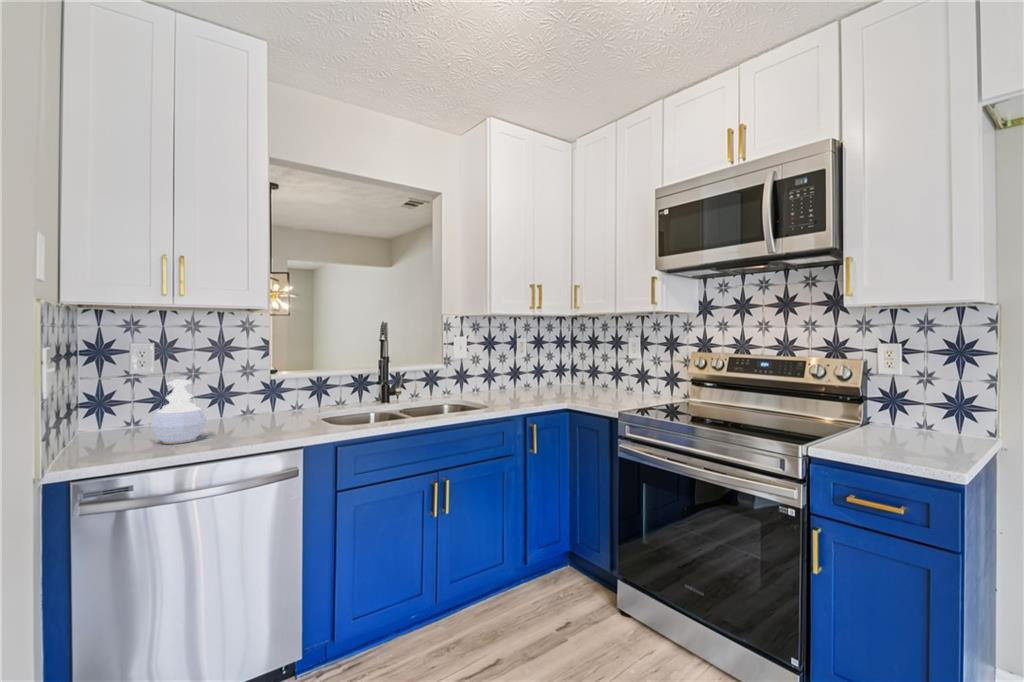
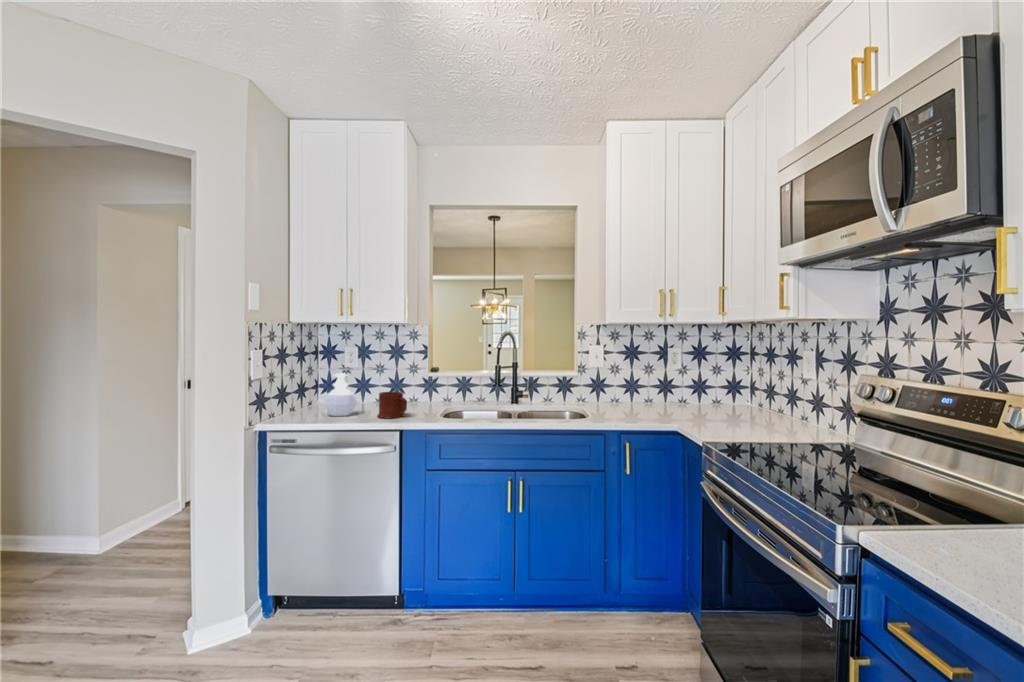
mug: none [249,399,296,436] -> present [378,392,407,418]

